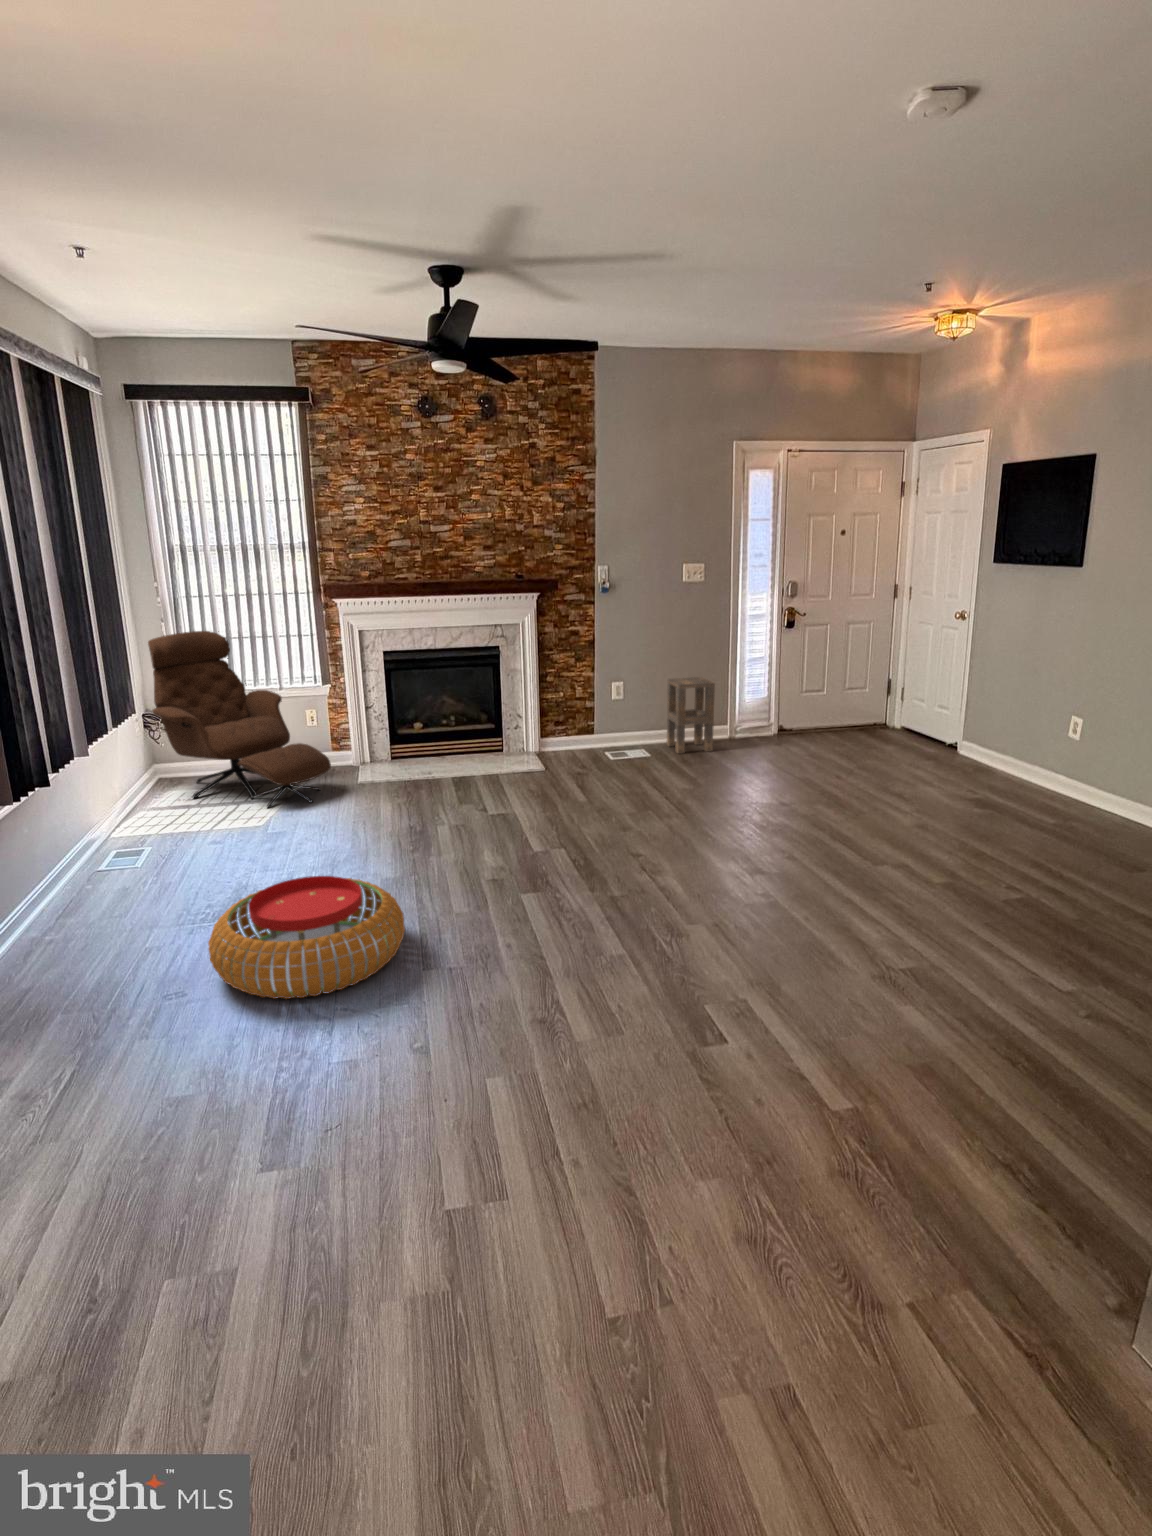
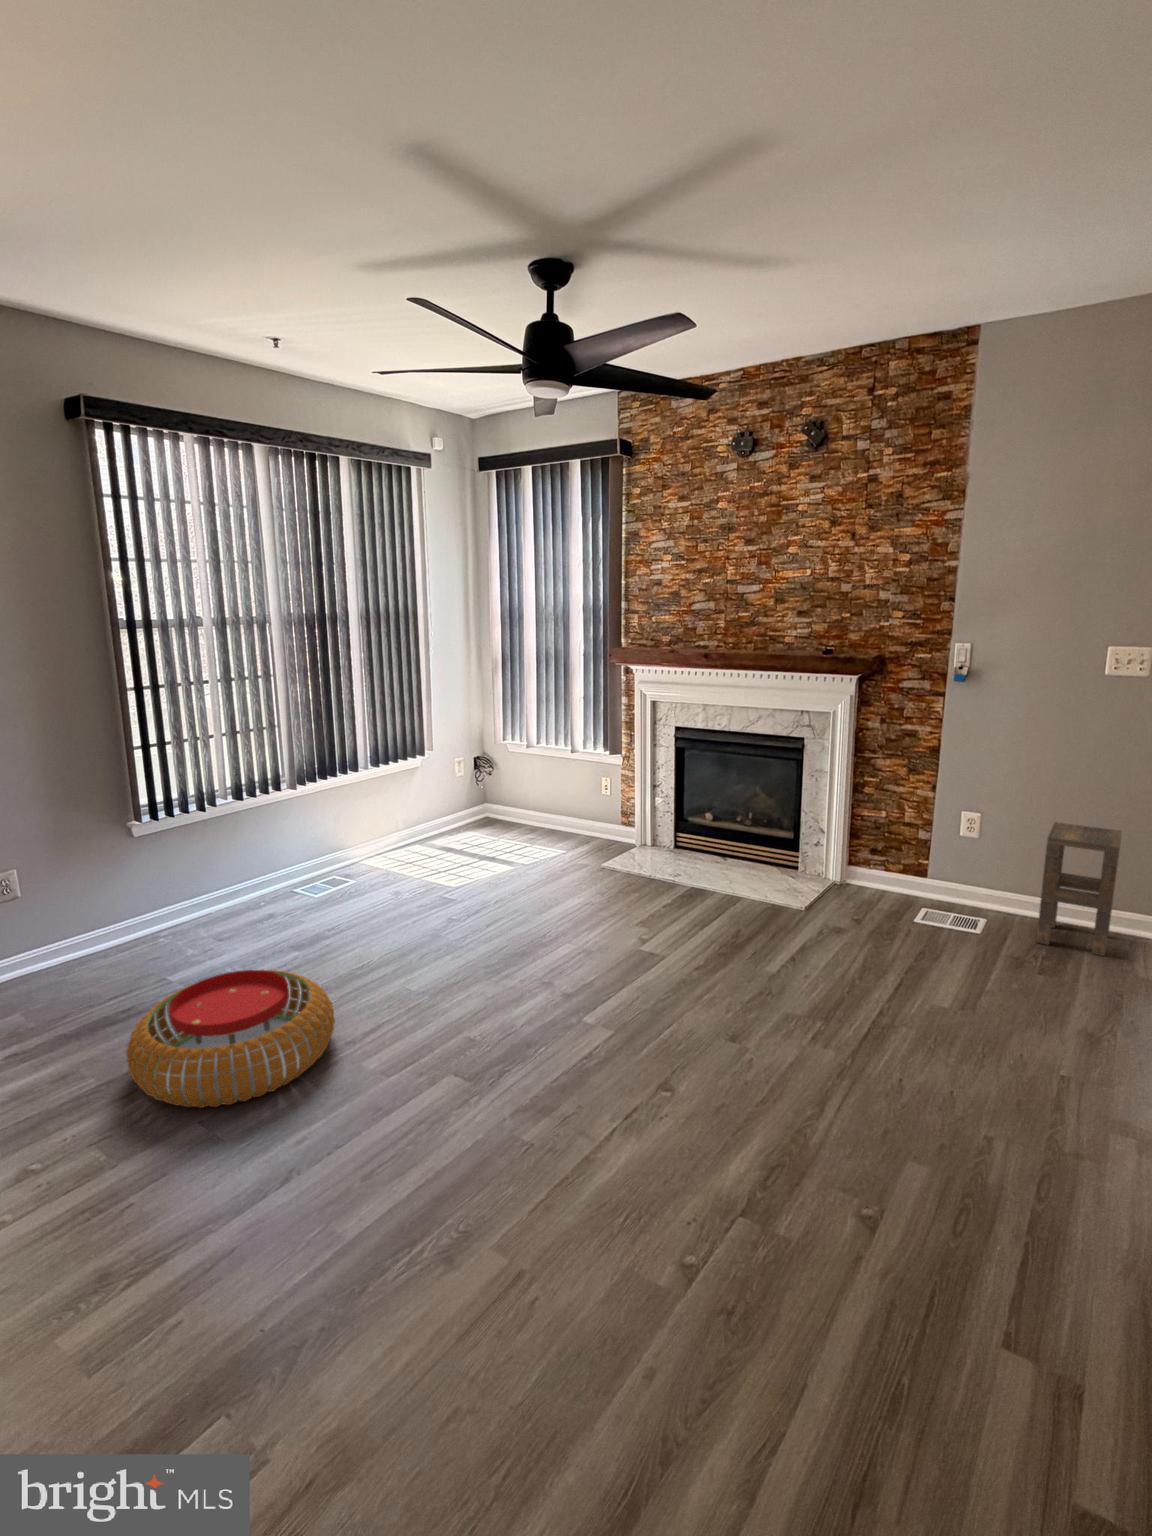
lounge chair: present [148,631,331,808] -> none [456,687,578,879]

